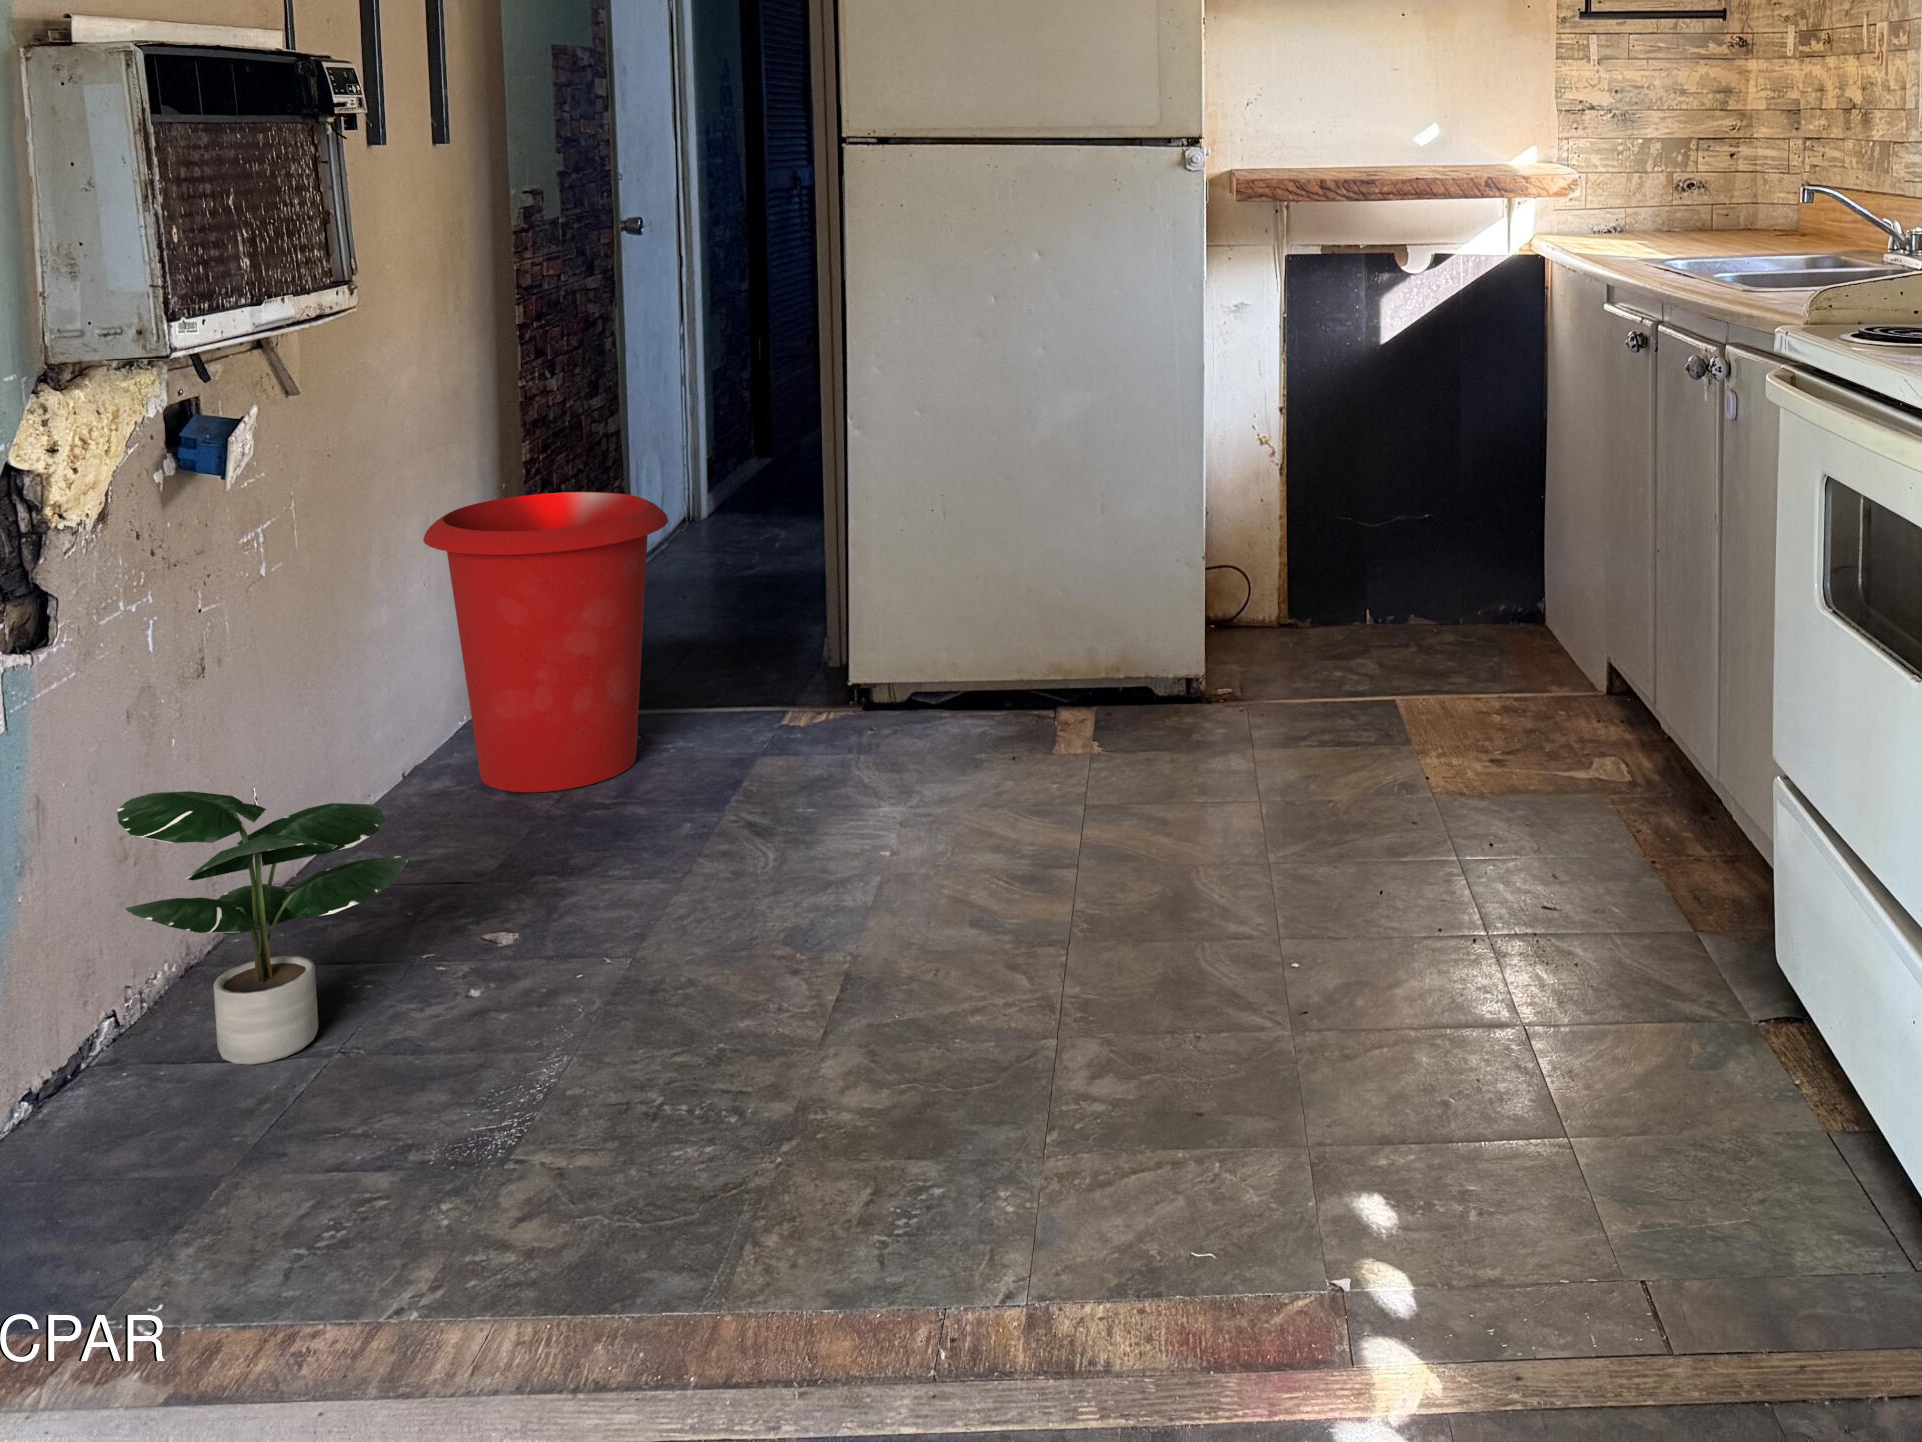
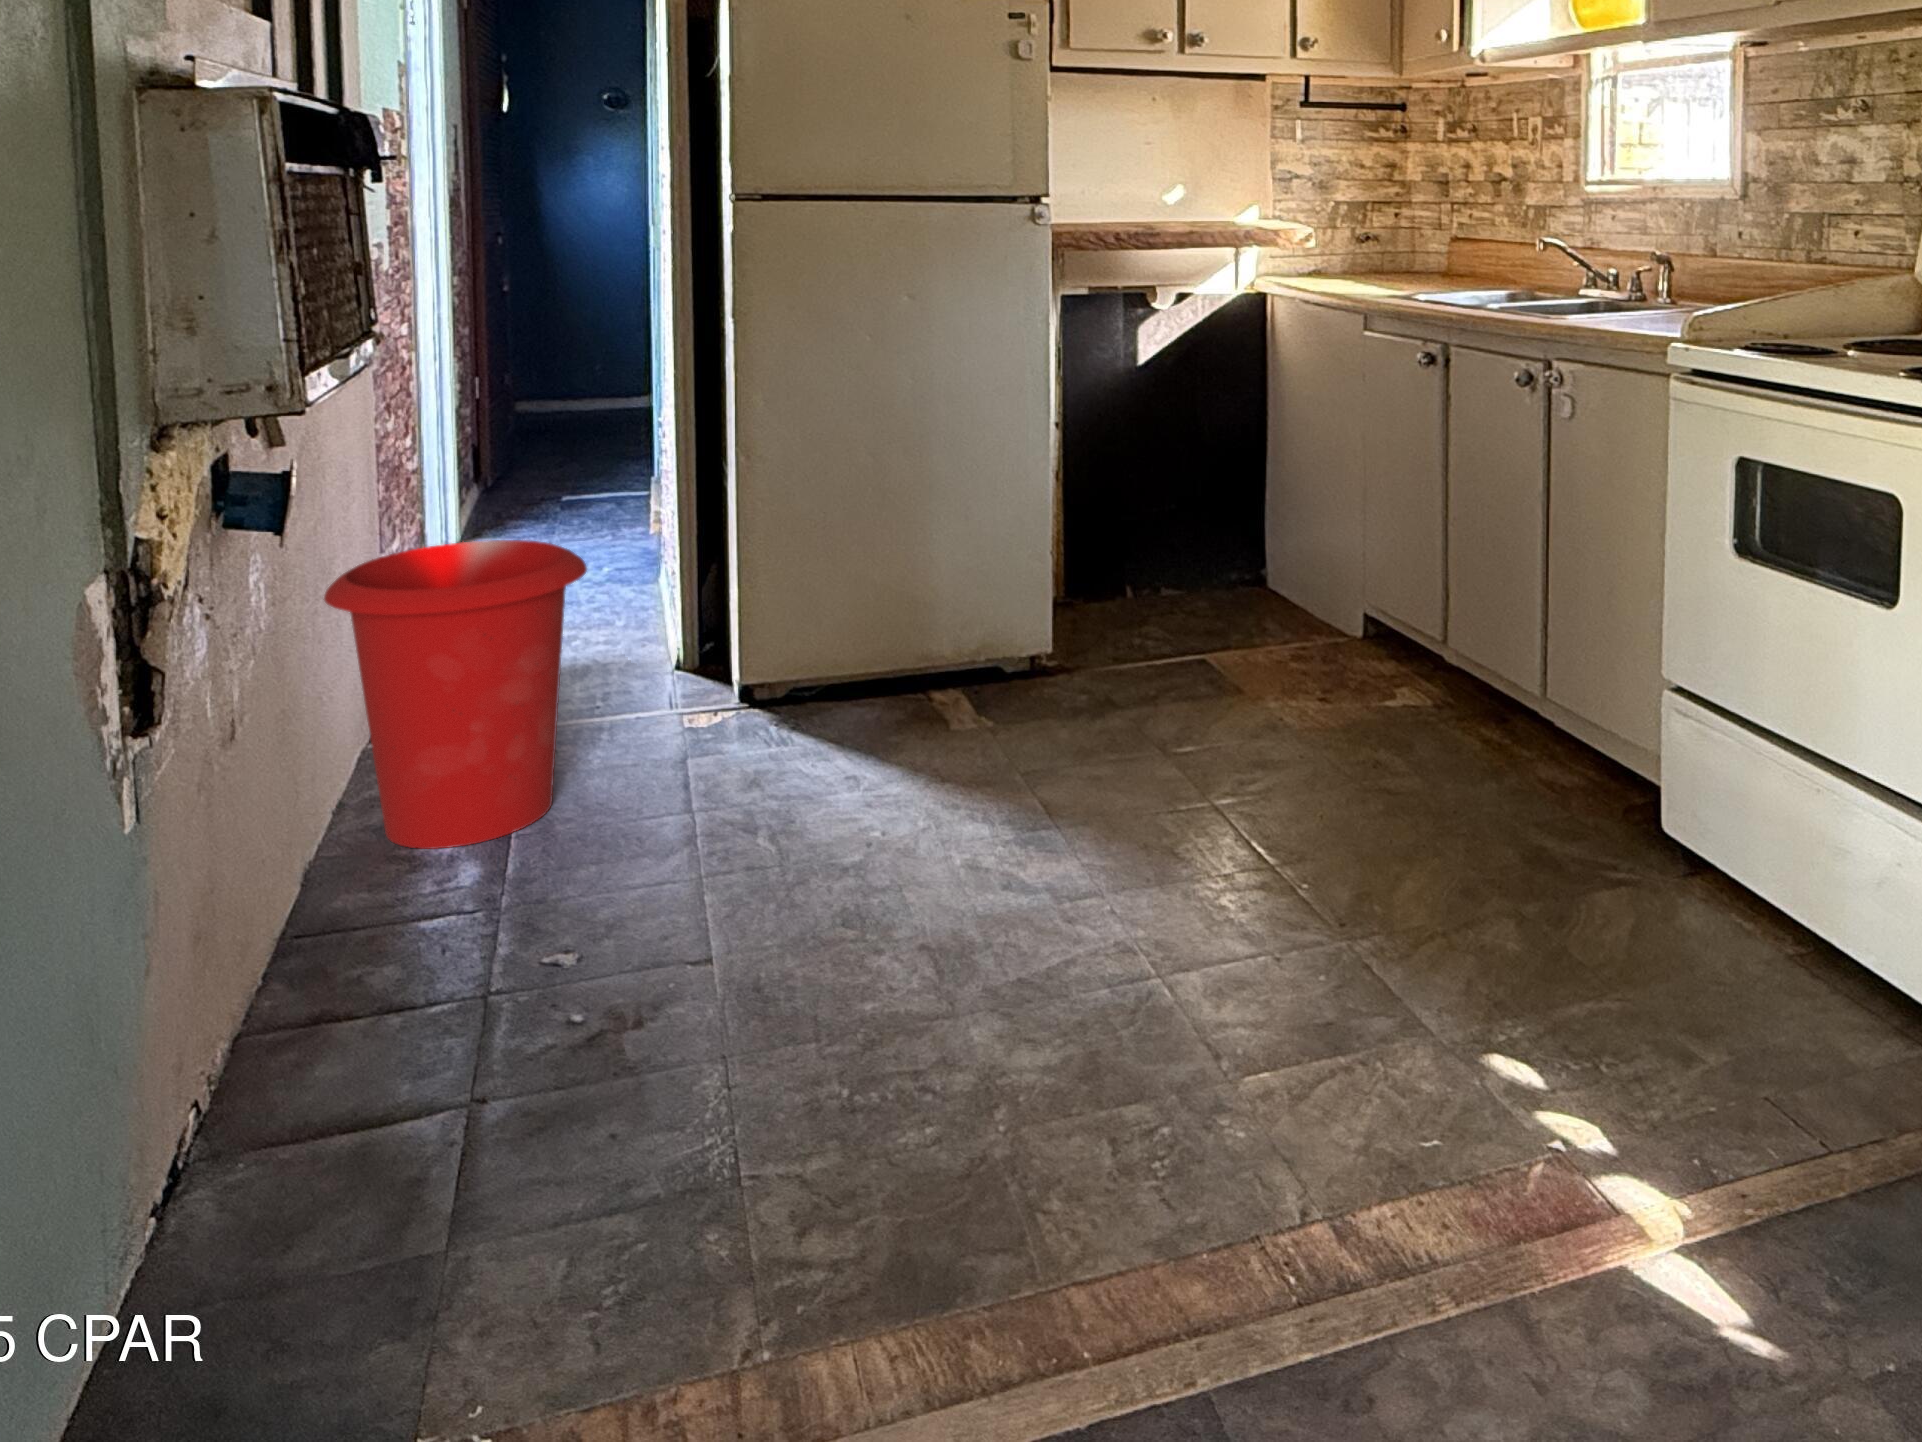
potted plant: present [117,791,408,1065] -> none [184,887,507,1188]

